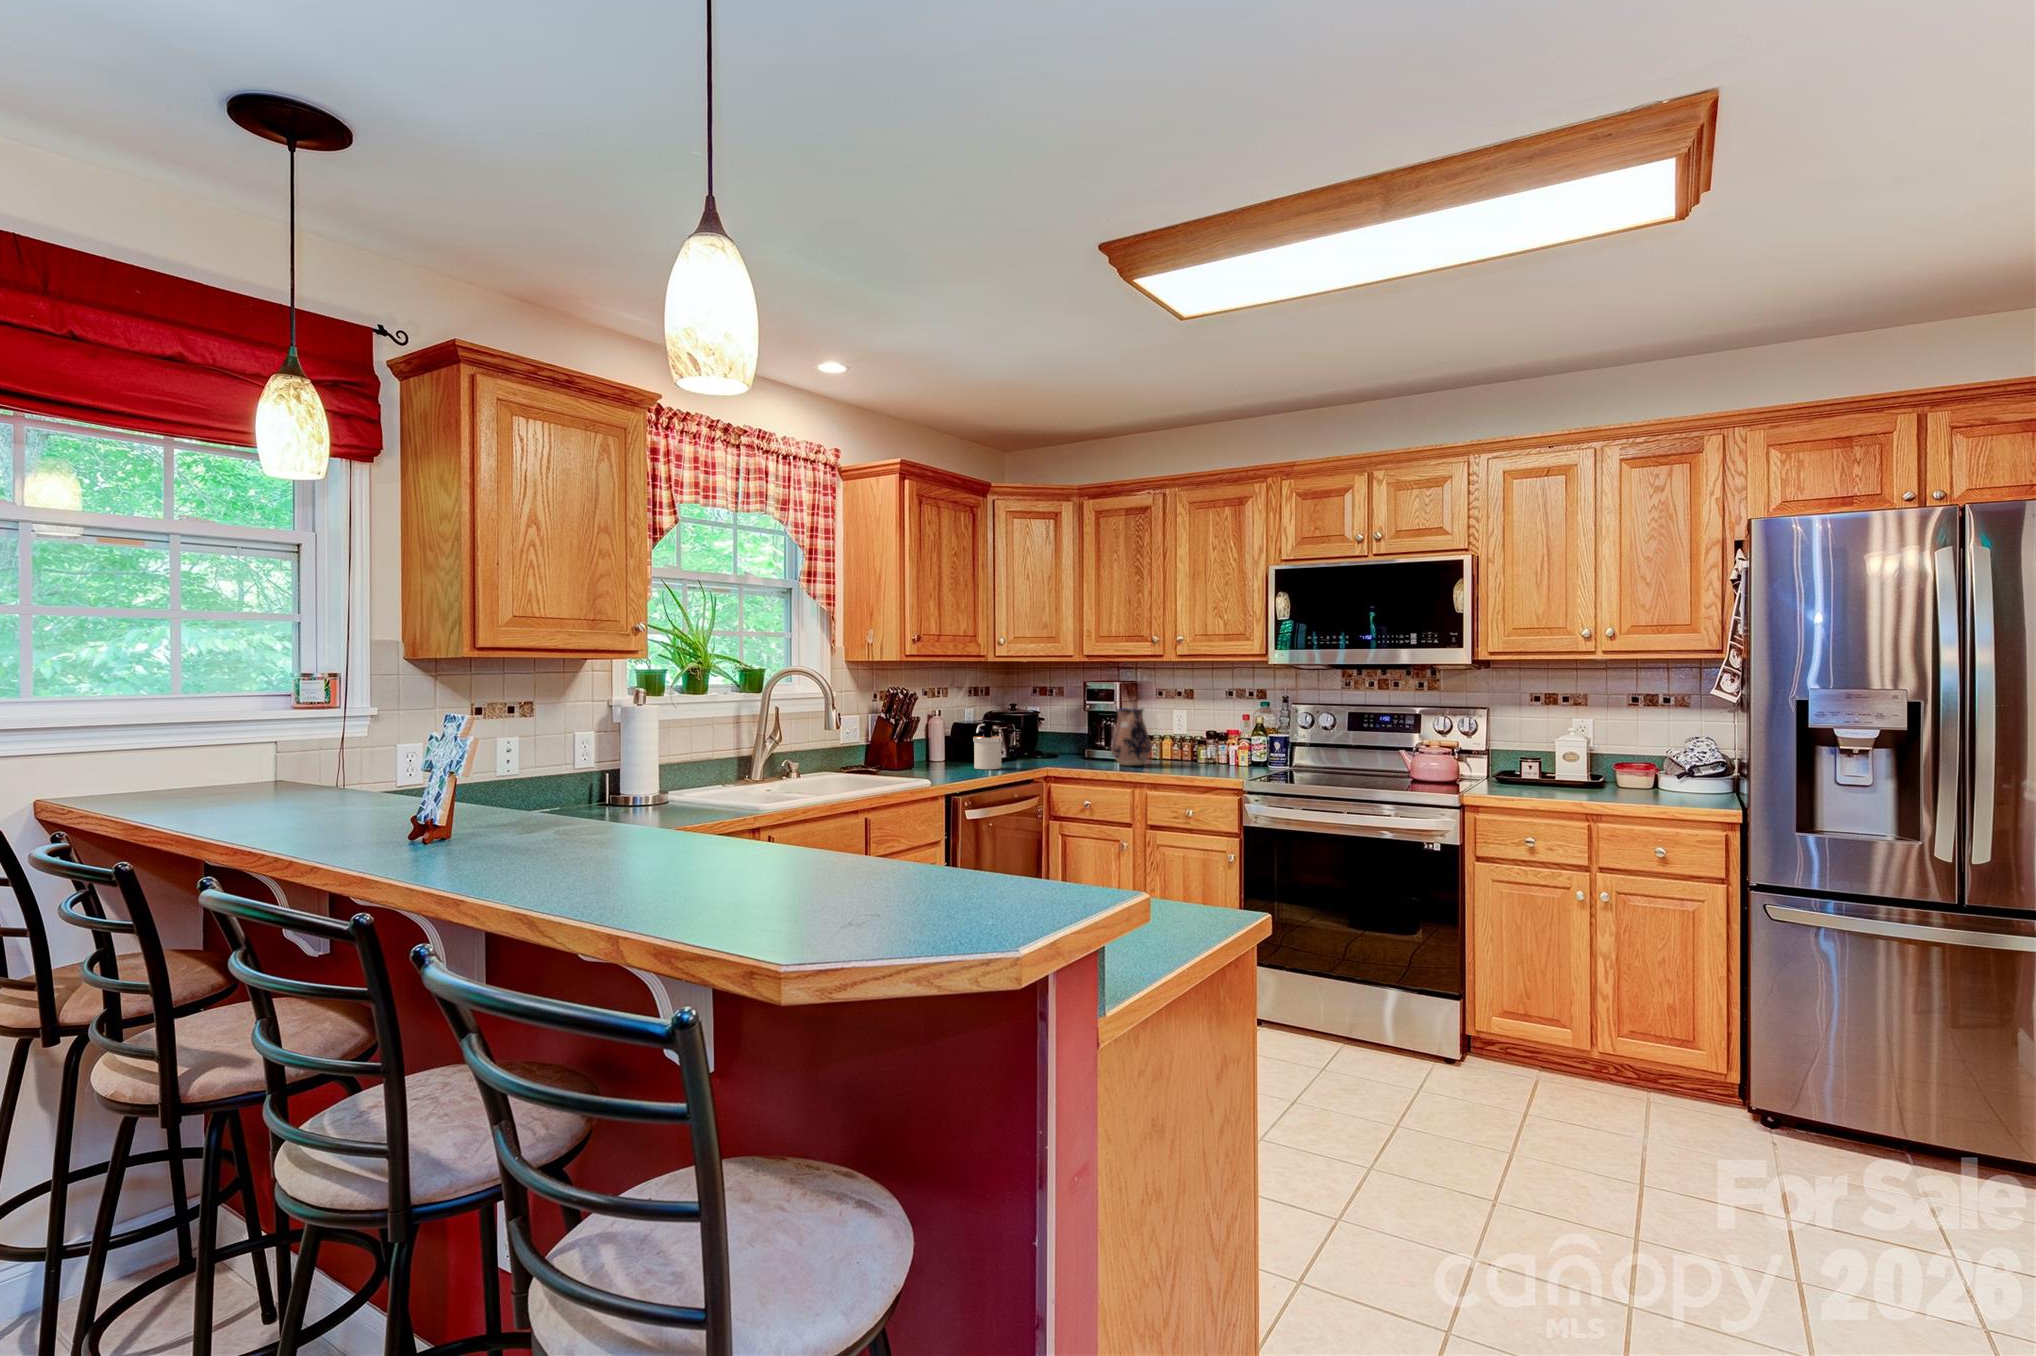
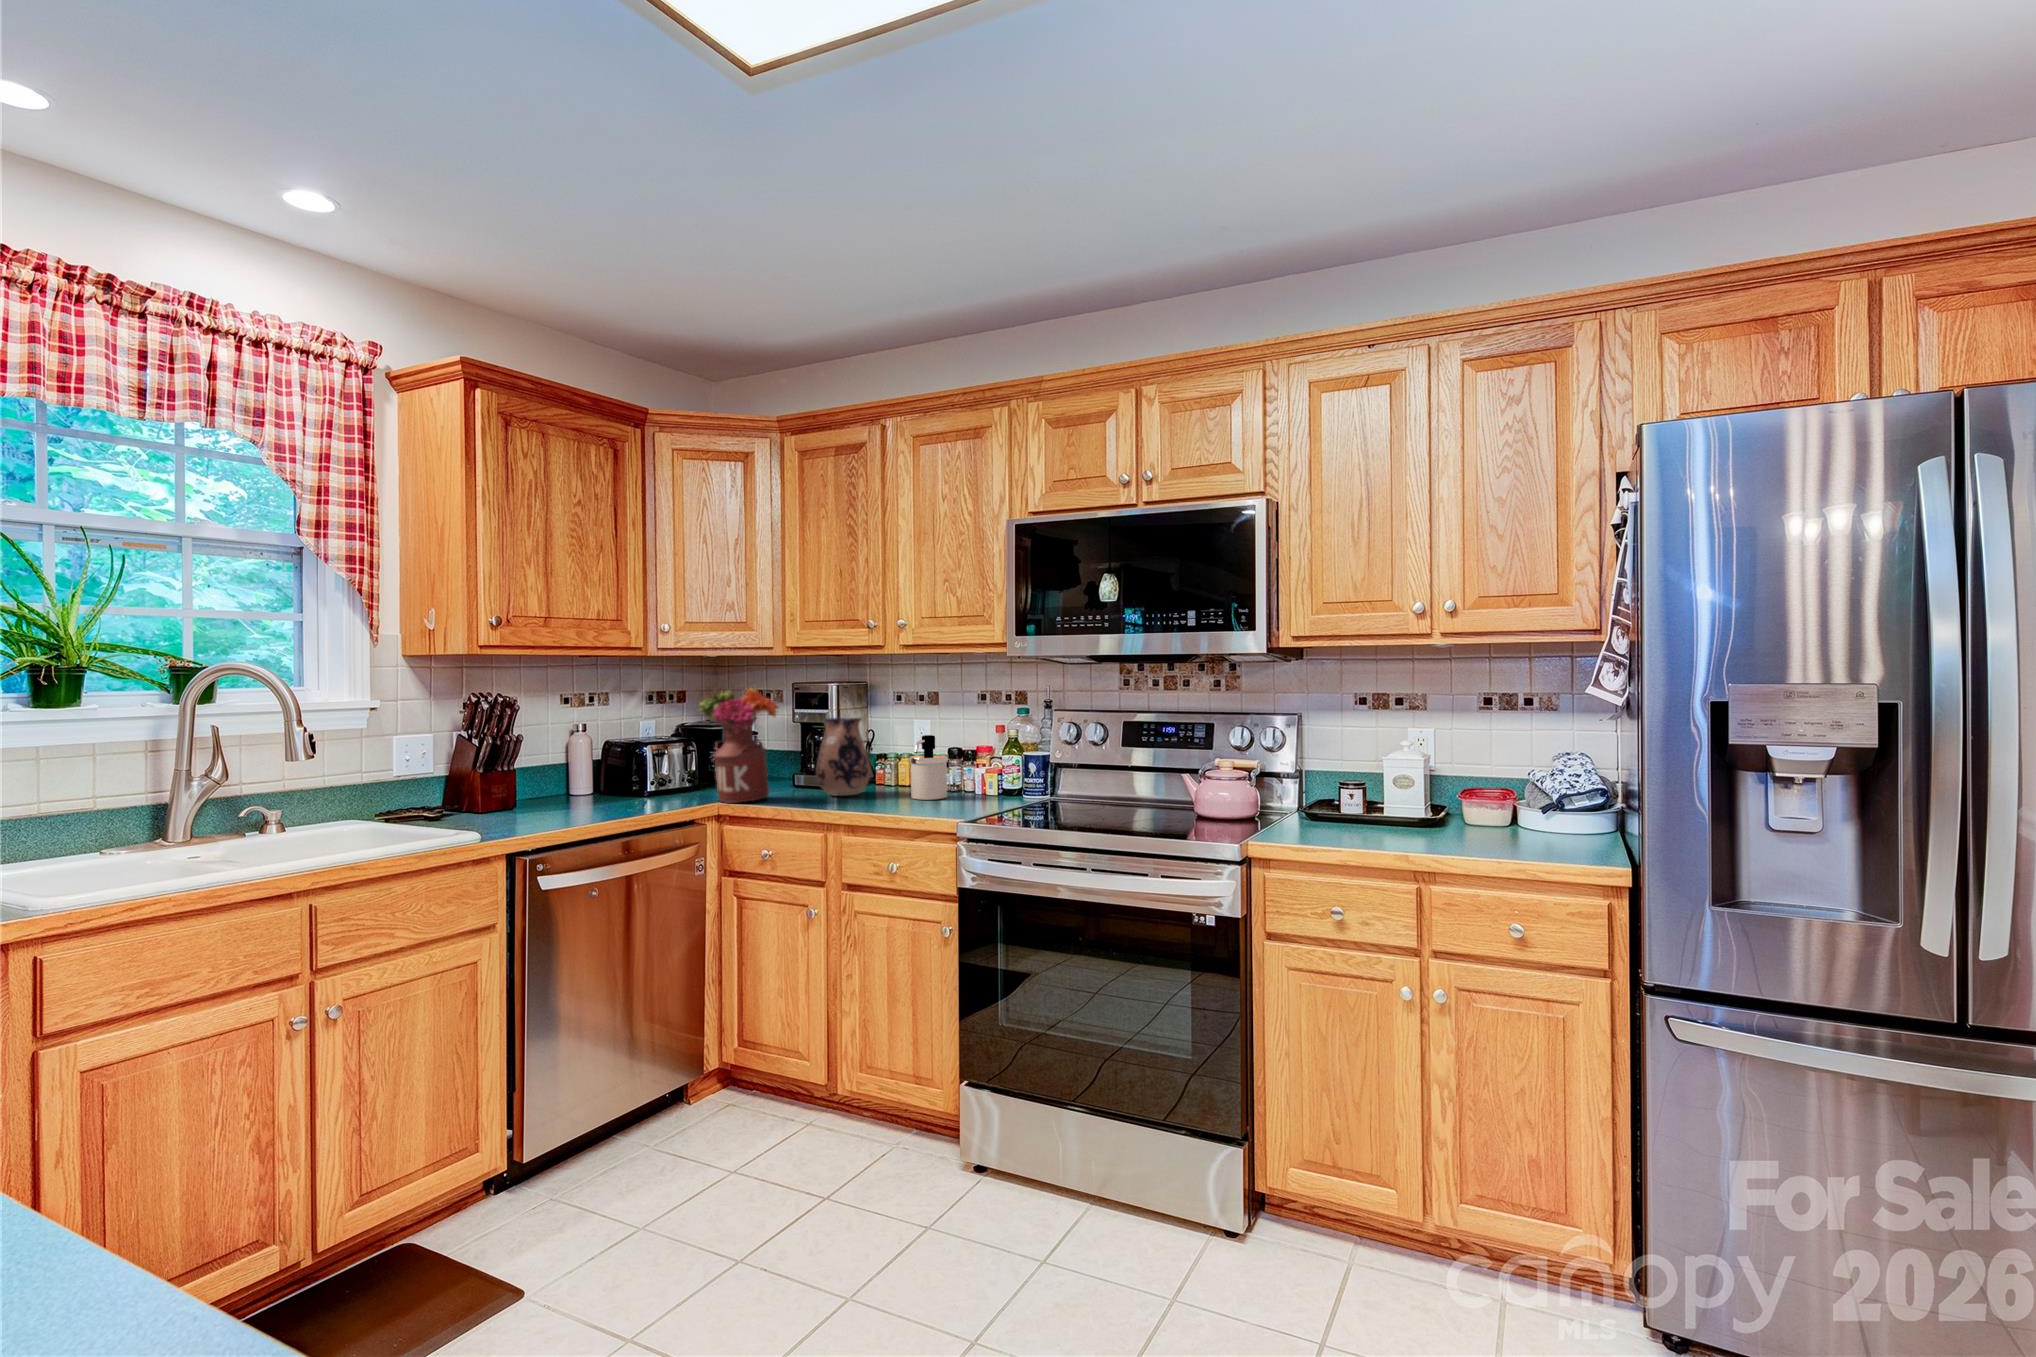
flower arrangement: none [1032,685,1091,768] -> present [700,689,778,803]
soap dispenser: present [973,721,1002,769] -> present [909,735,948,800]

